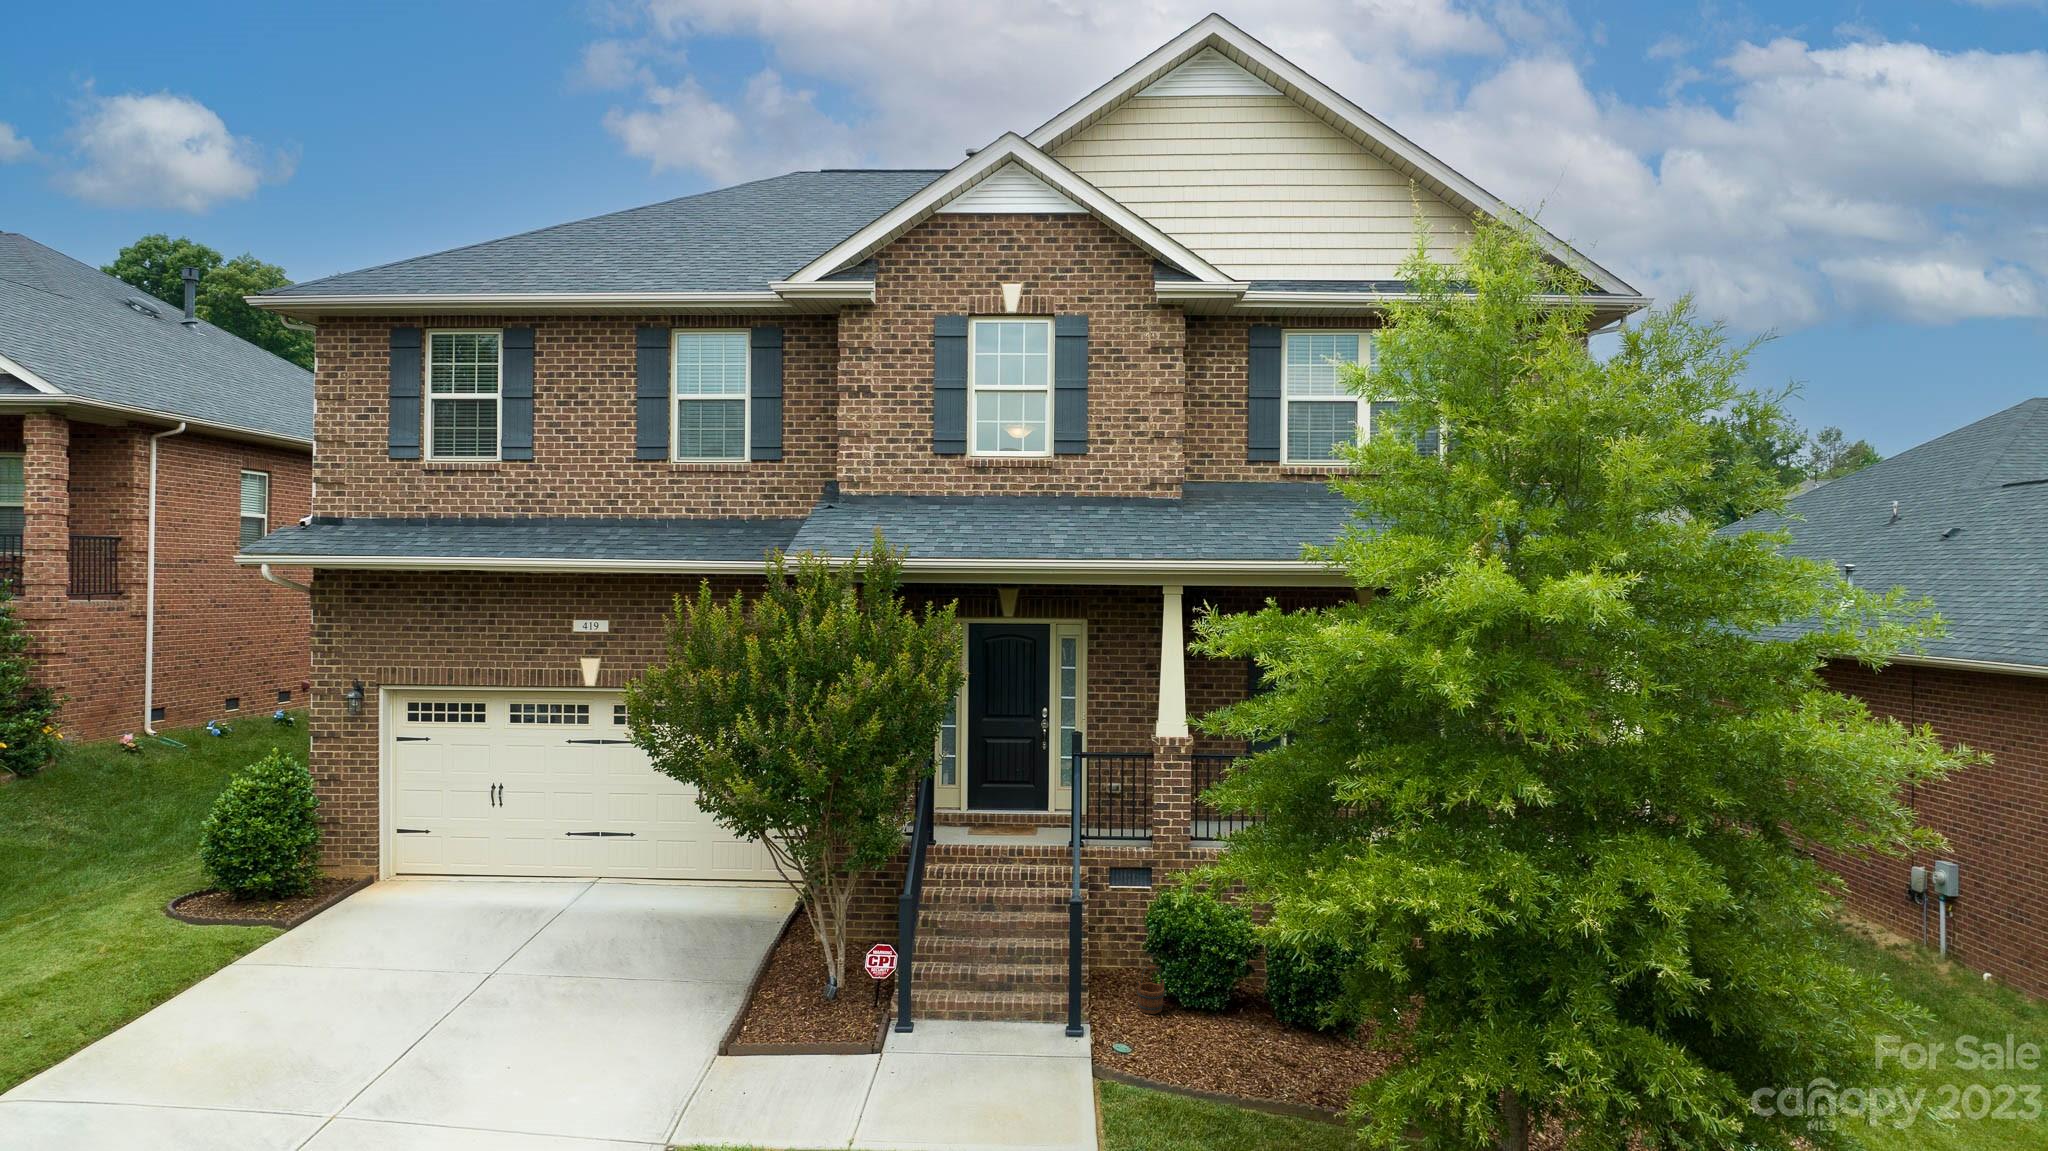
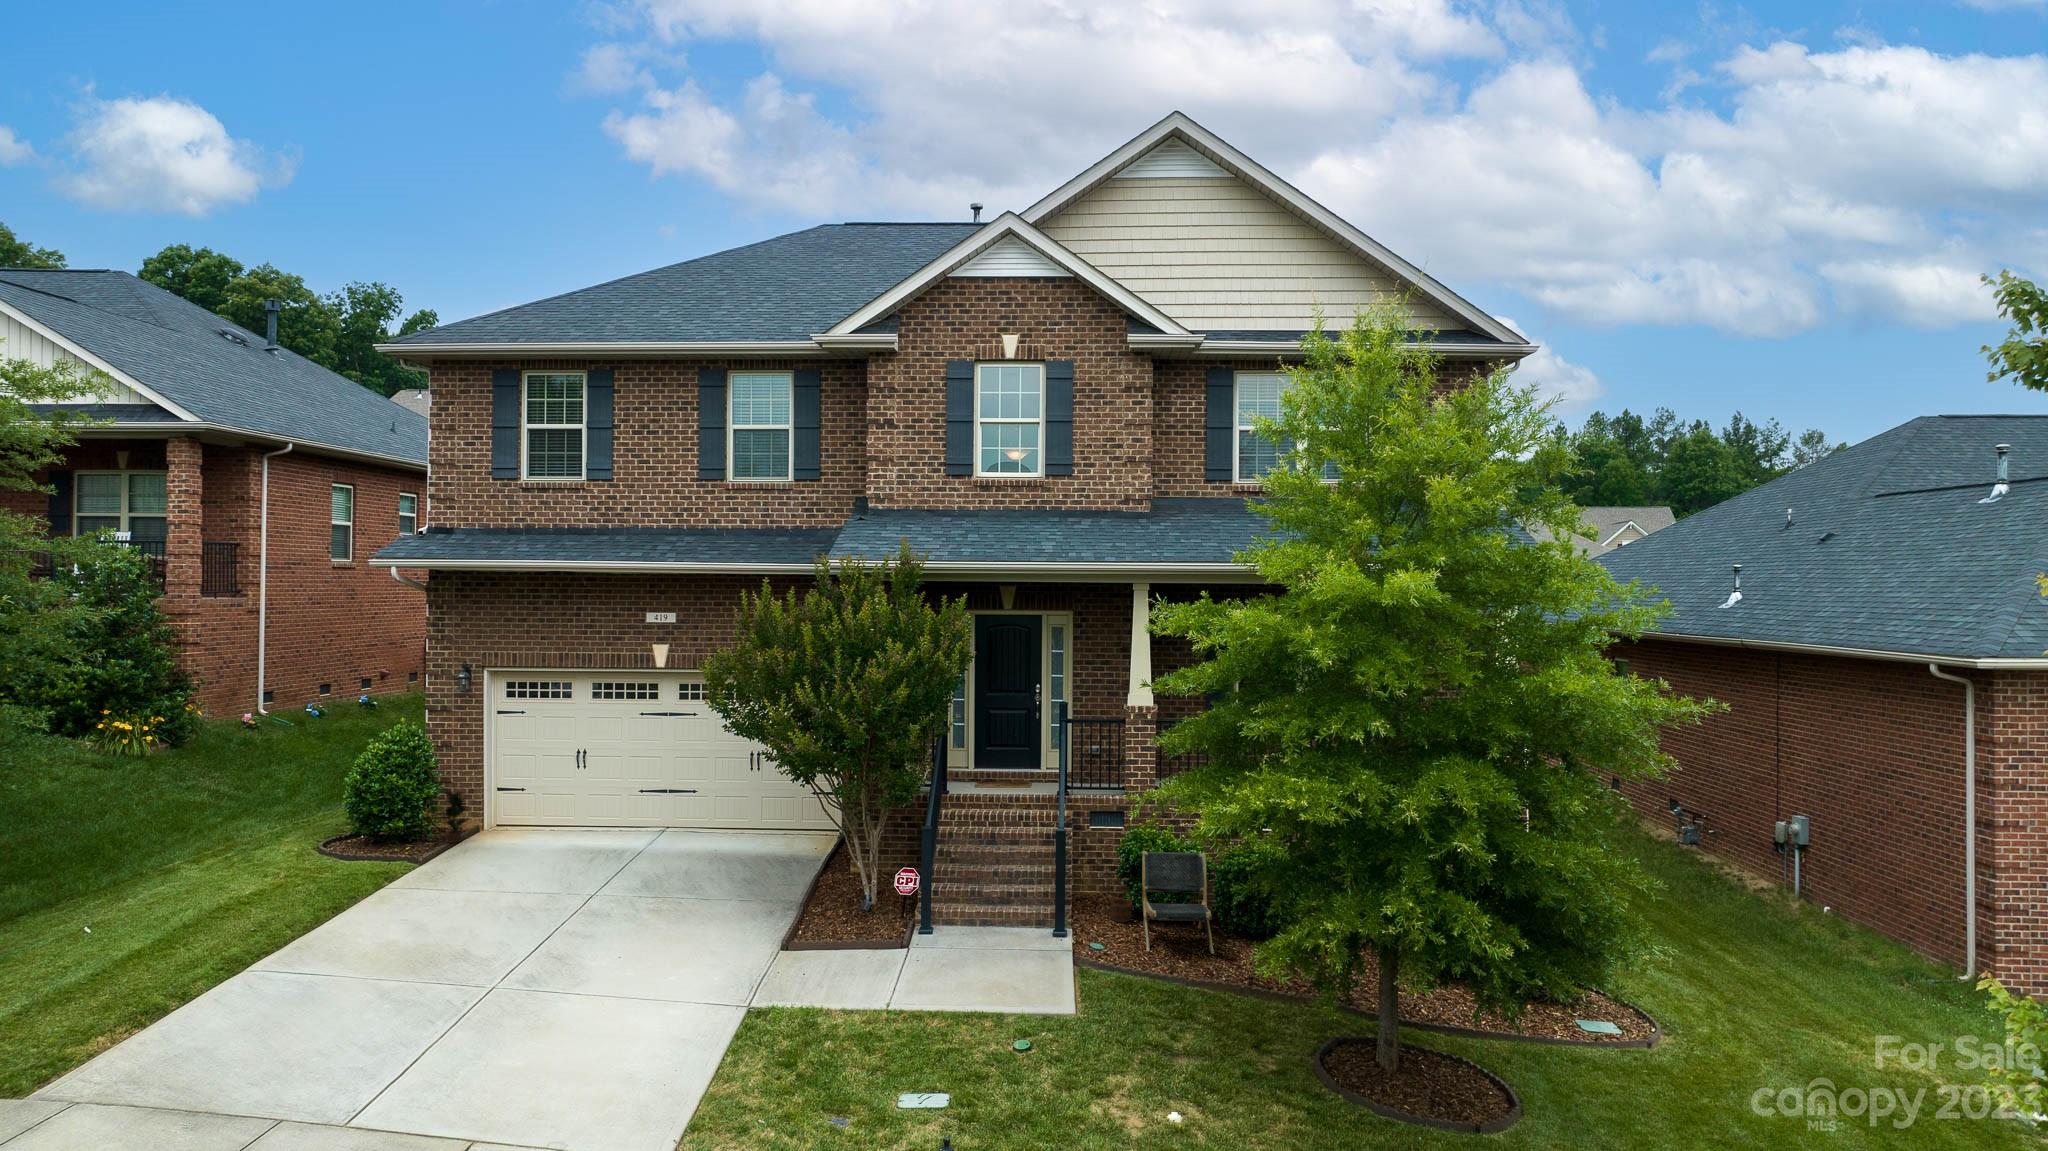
potted plant: none [312,836,358,901] -> present [438,791,469,843]
lounge chair: none [1177,924,1272,1062] -> present [1142,851,1214,954]

